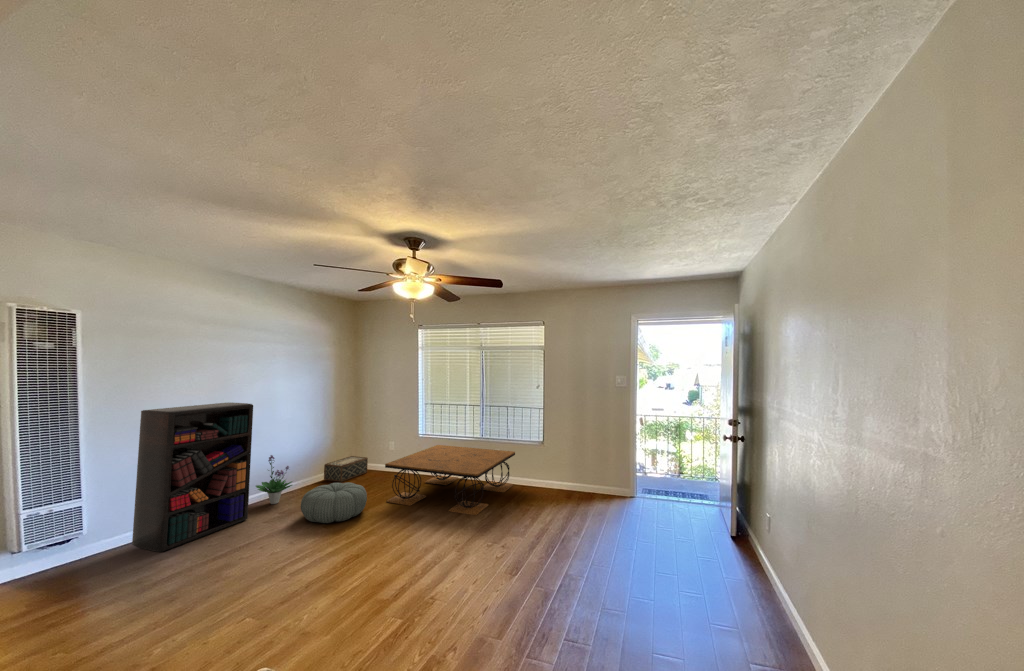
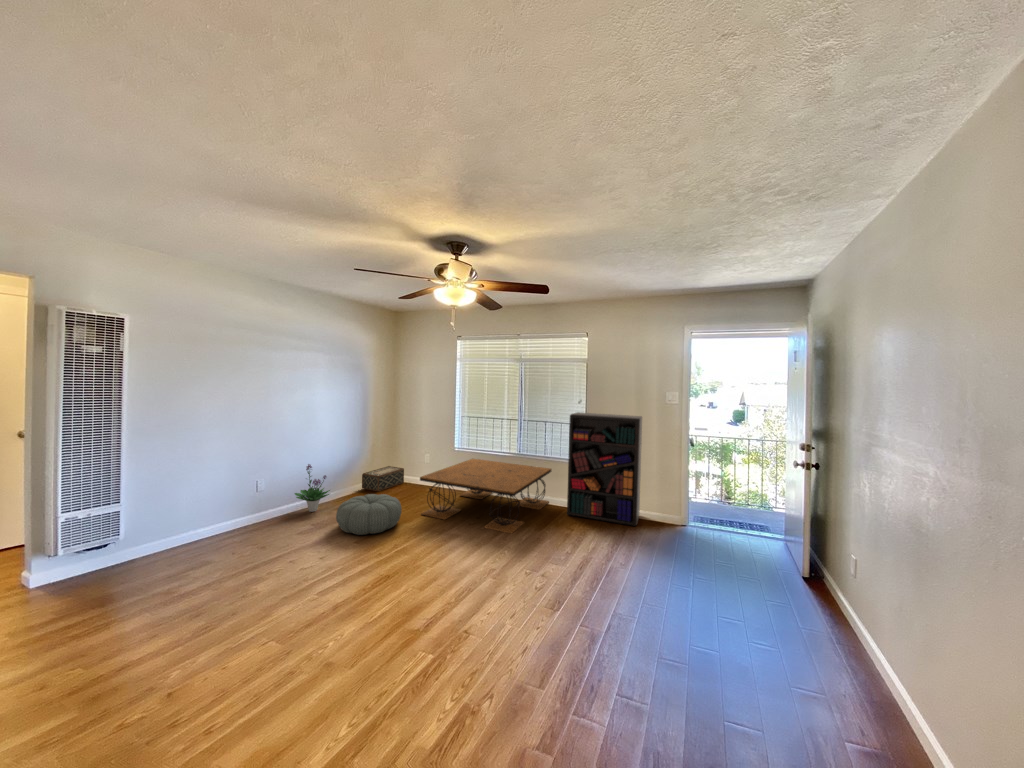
bookshelf: present [132,402,253,552] -> present [567,412,642,526]

